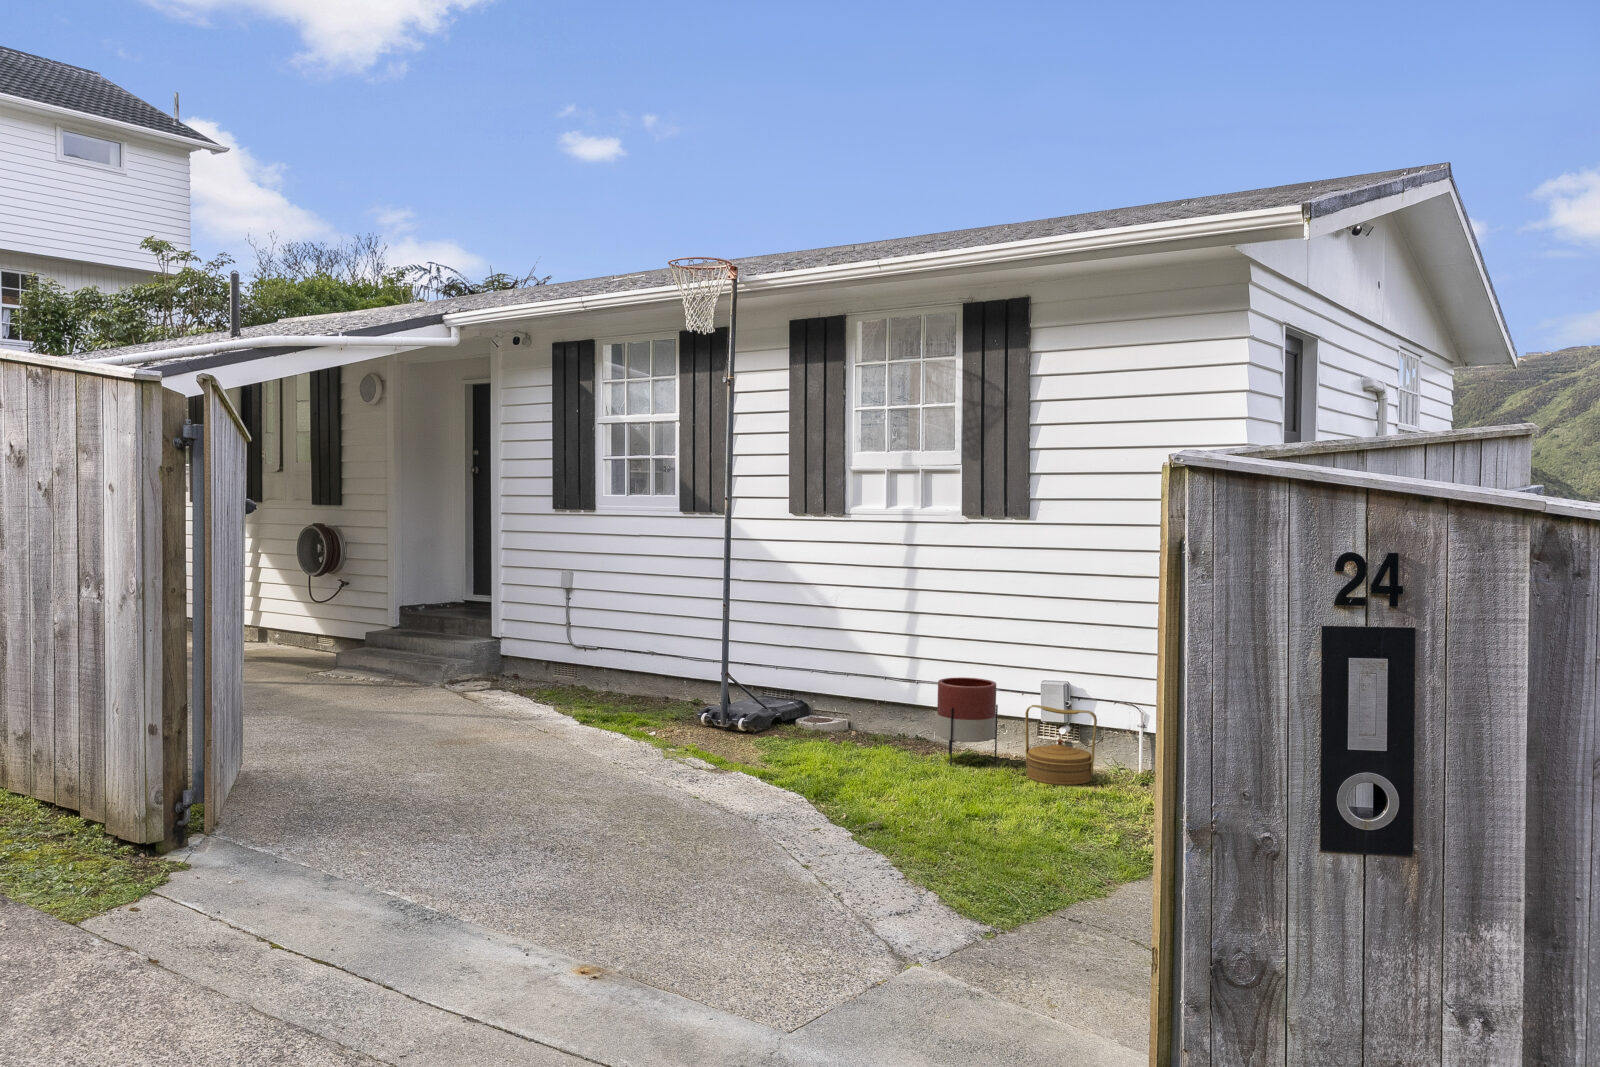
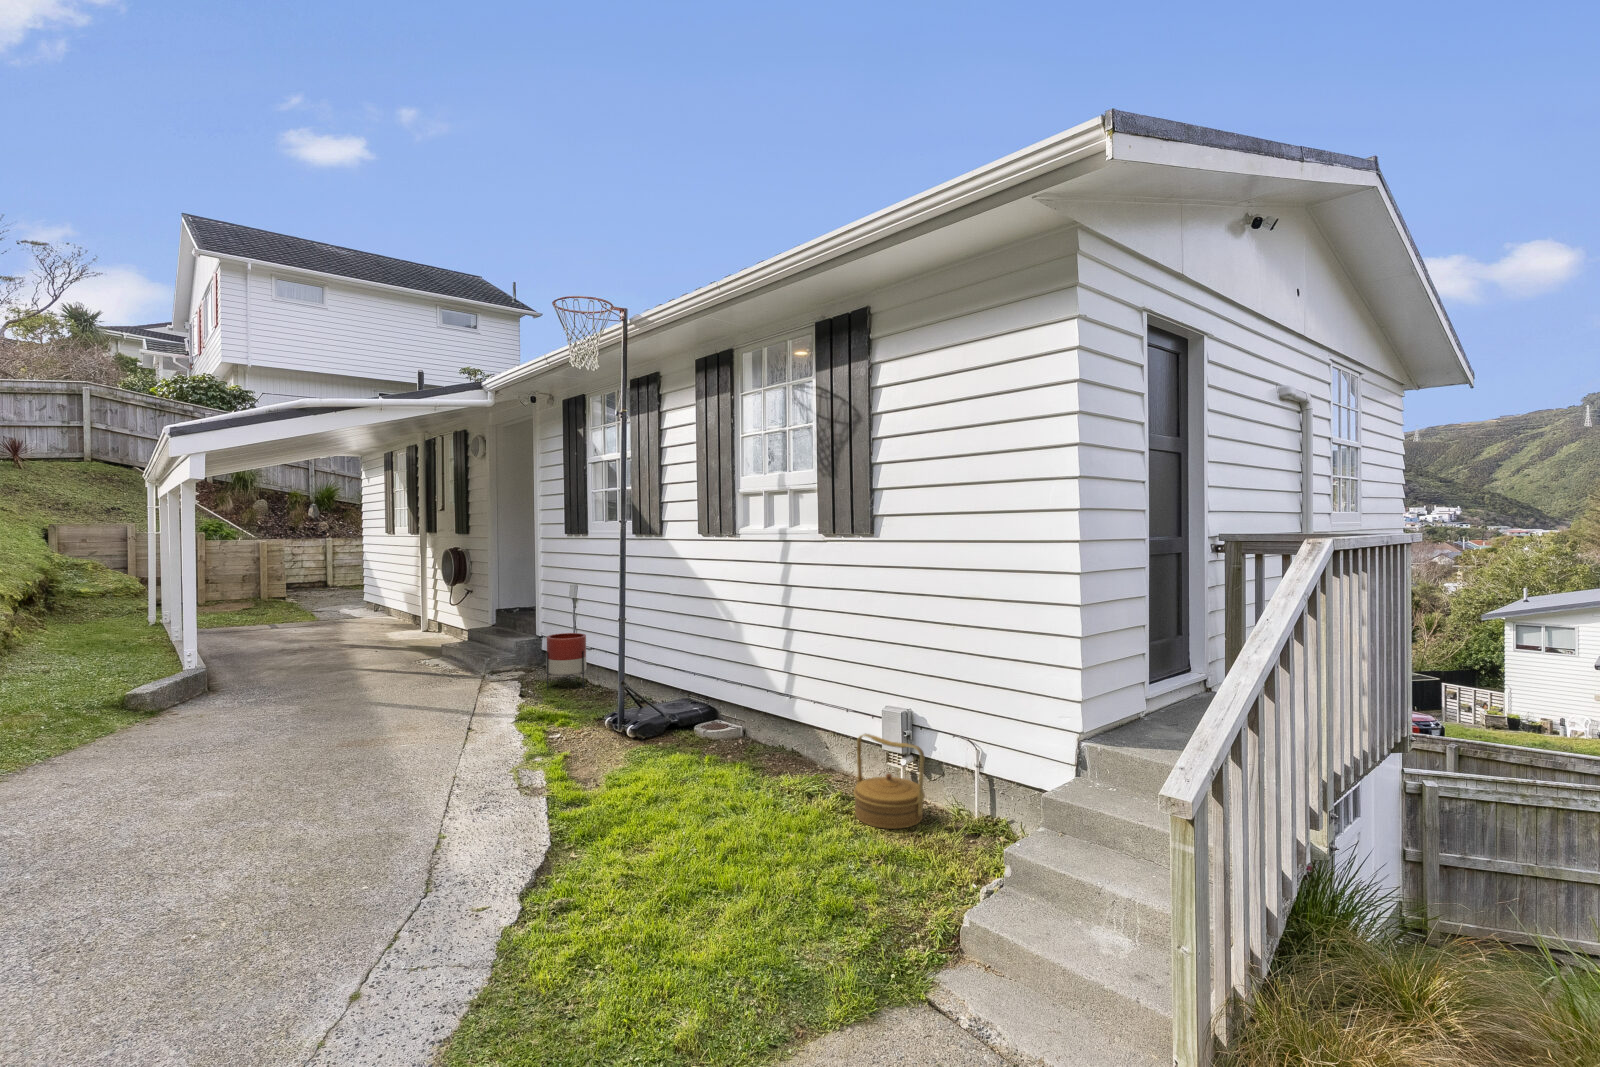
planter: present [937,677,998,766] -> present [547,633,586,690]

